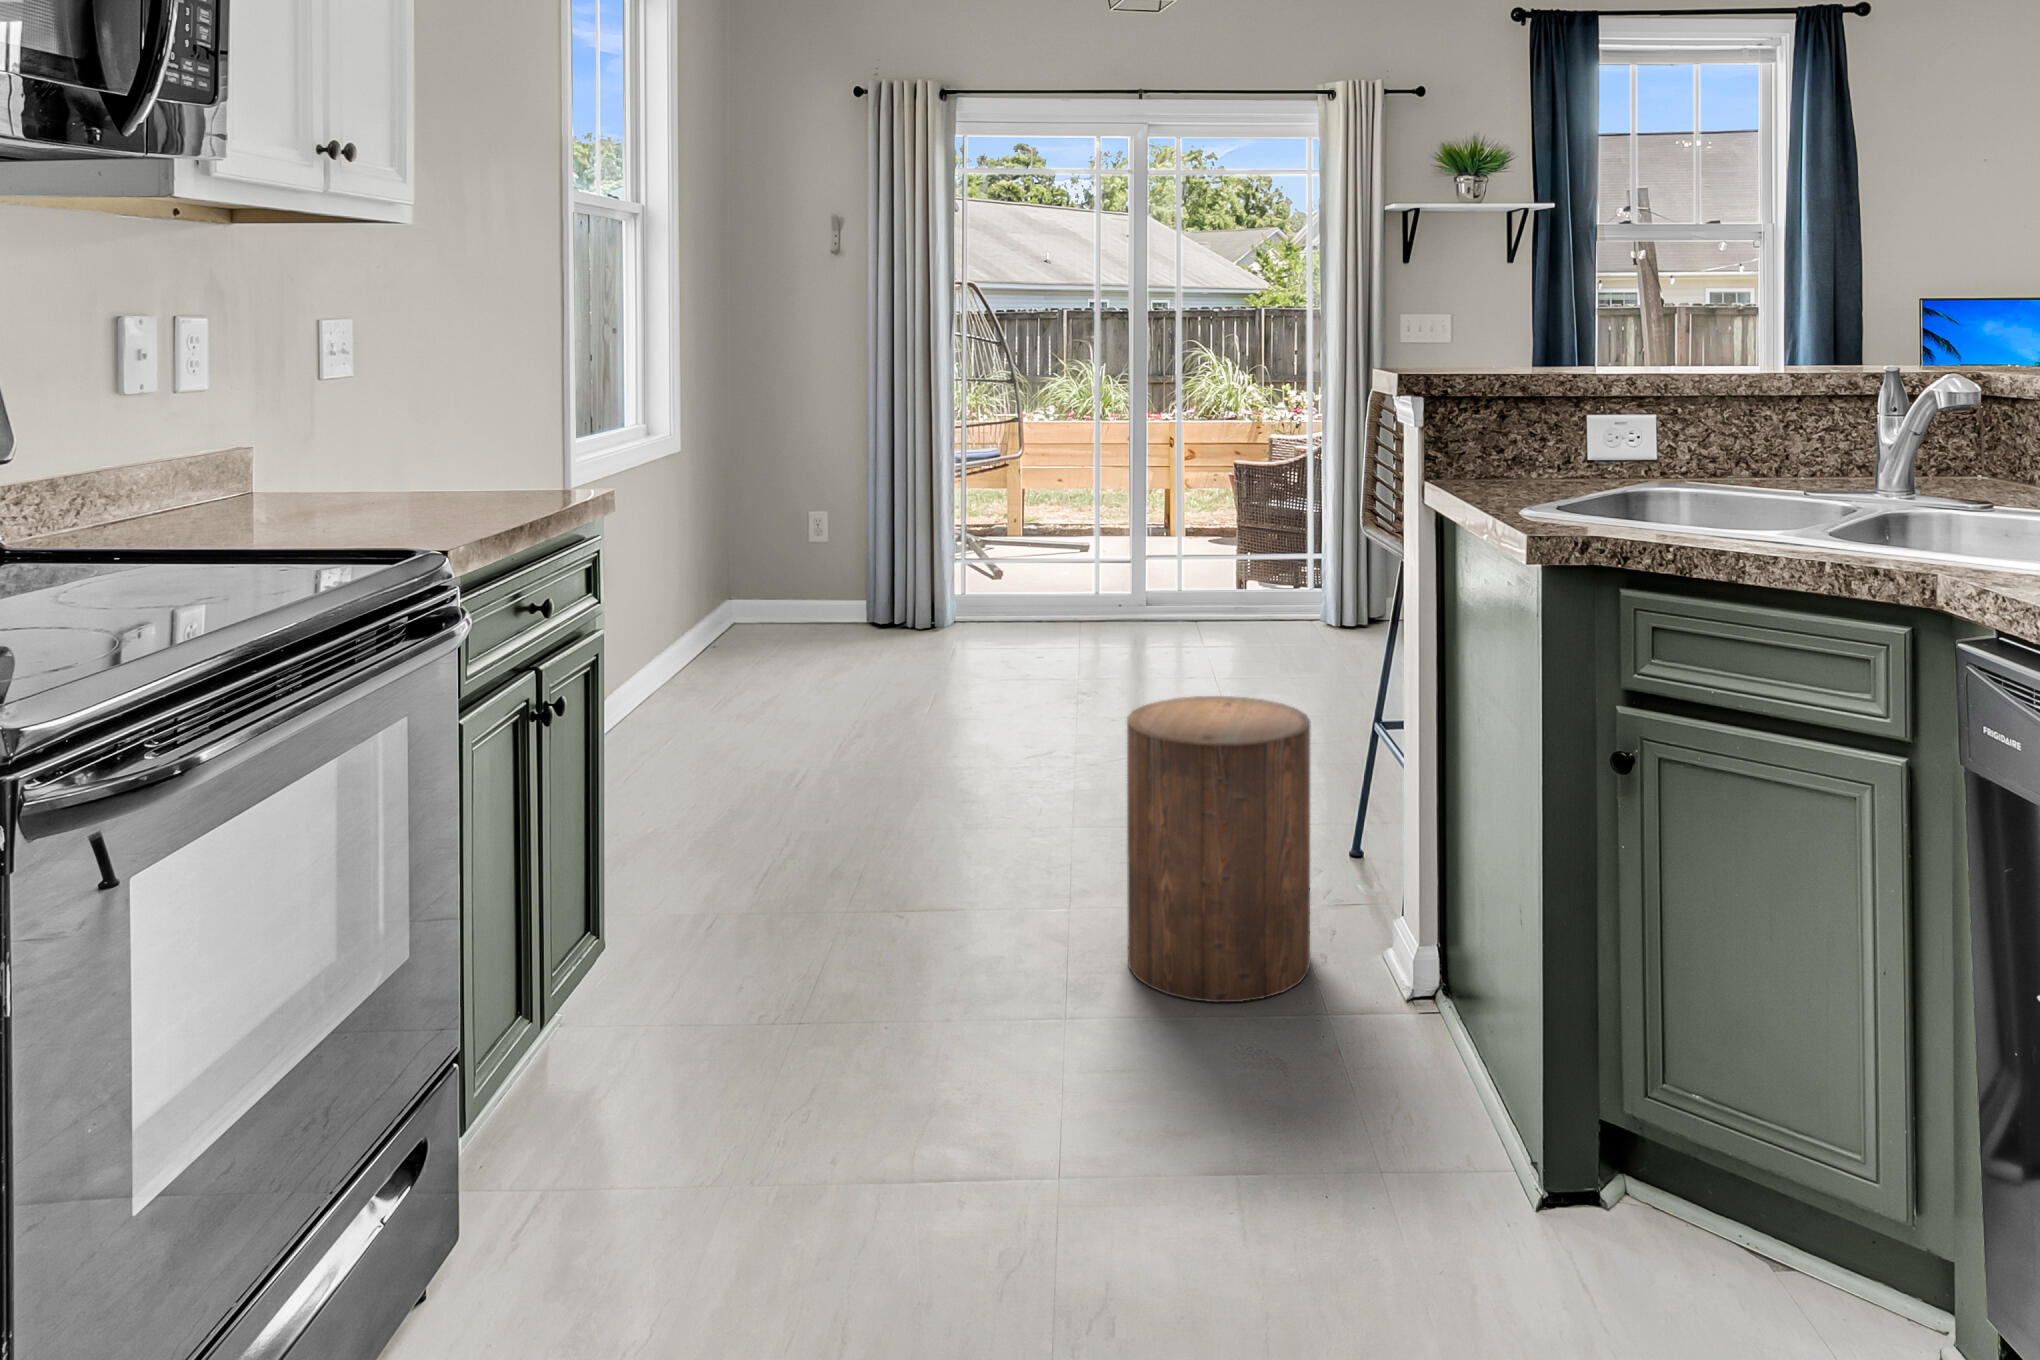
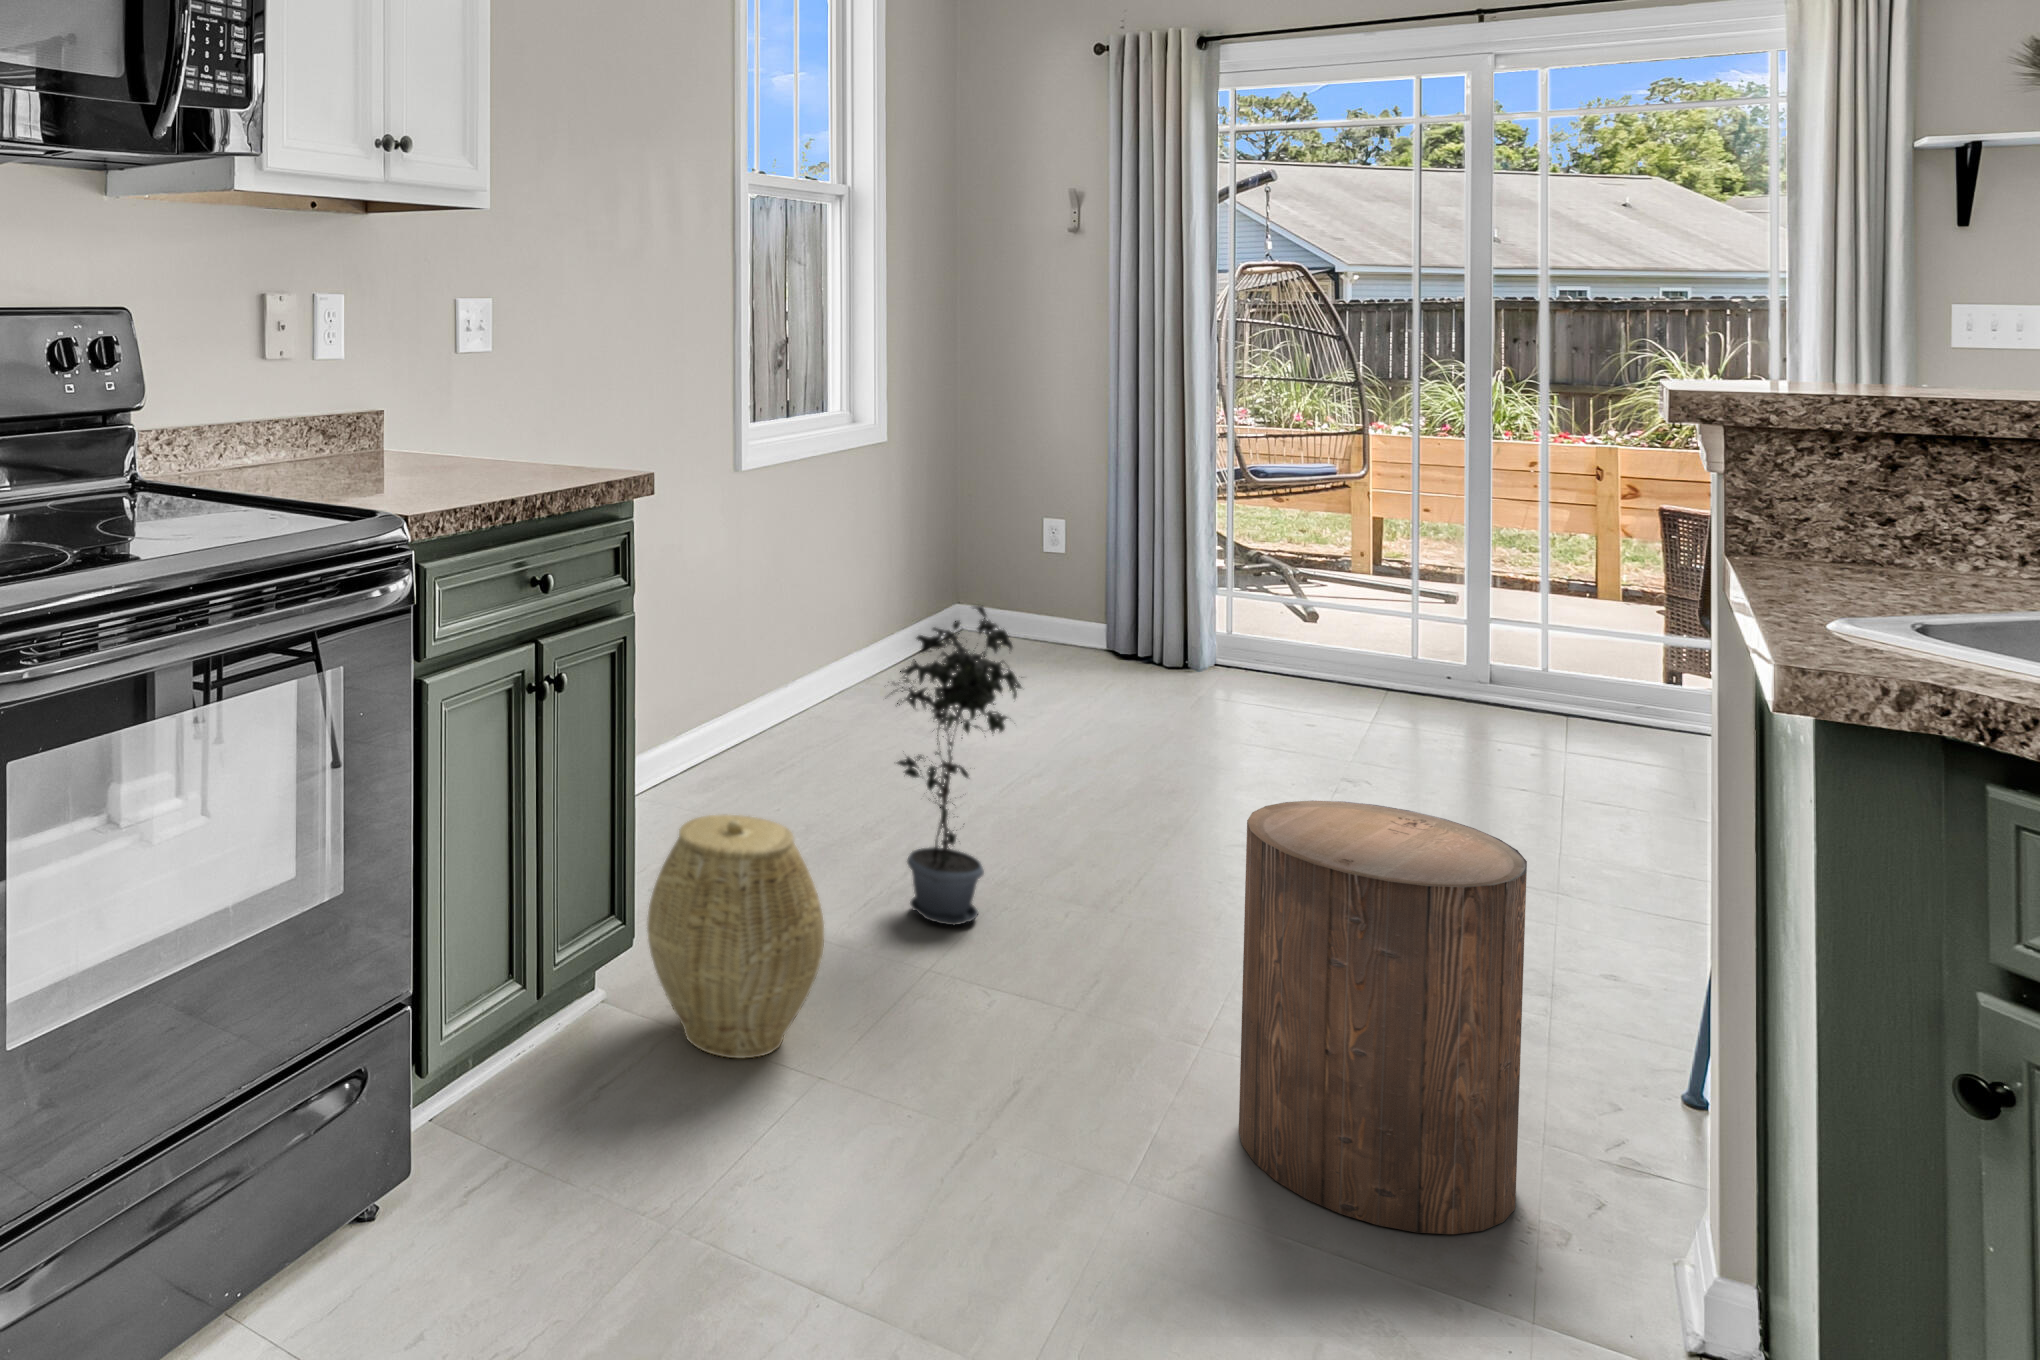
potted plant: none [779,587,909,877] -> present [891,606,1022,925]
woven basket: none [616,810,790,1041] -> present [647,815,824,1058]

